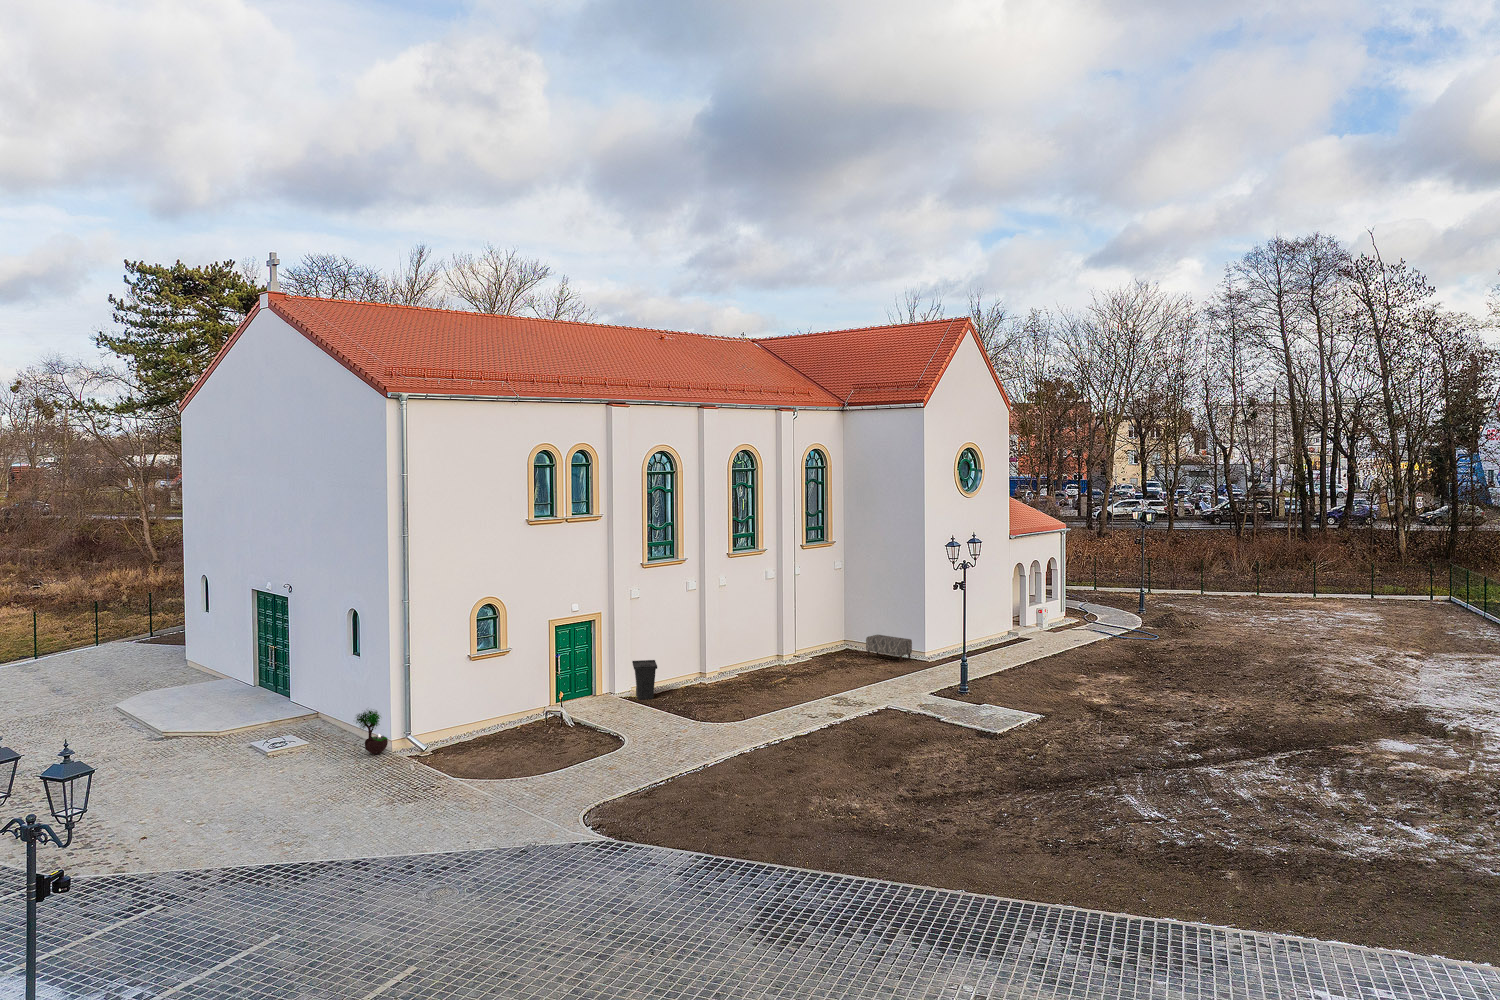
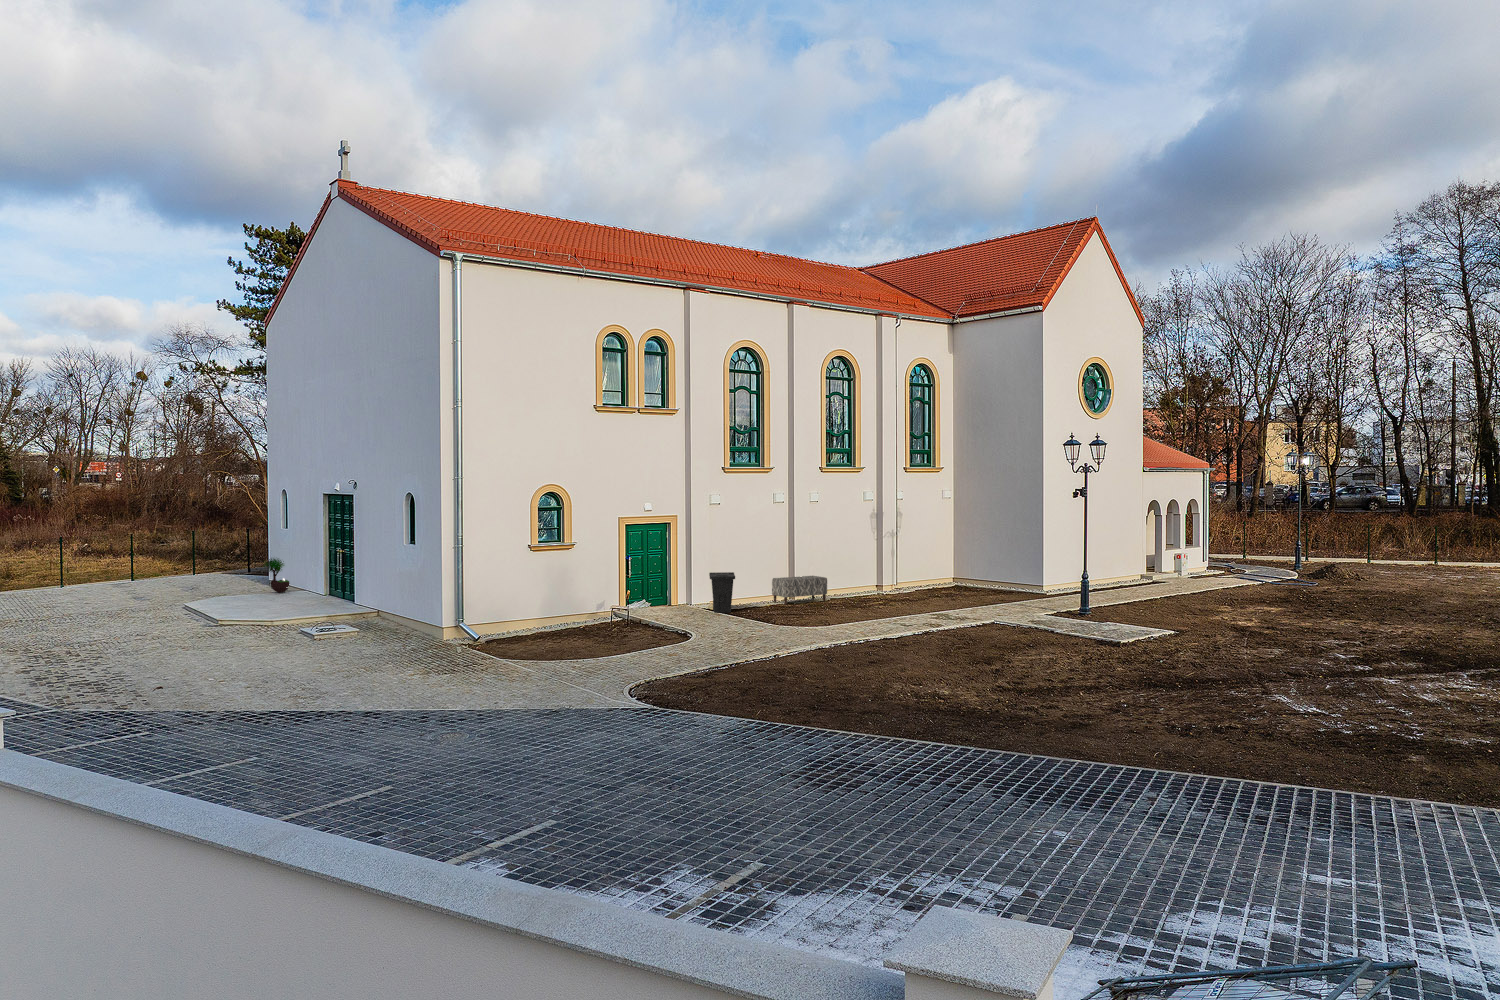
bench: present [866,635,912,662] -> present [772,576,827,605]
potted tree: present [356,710,388,754] -> present [264,558,289,593]

